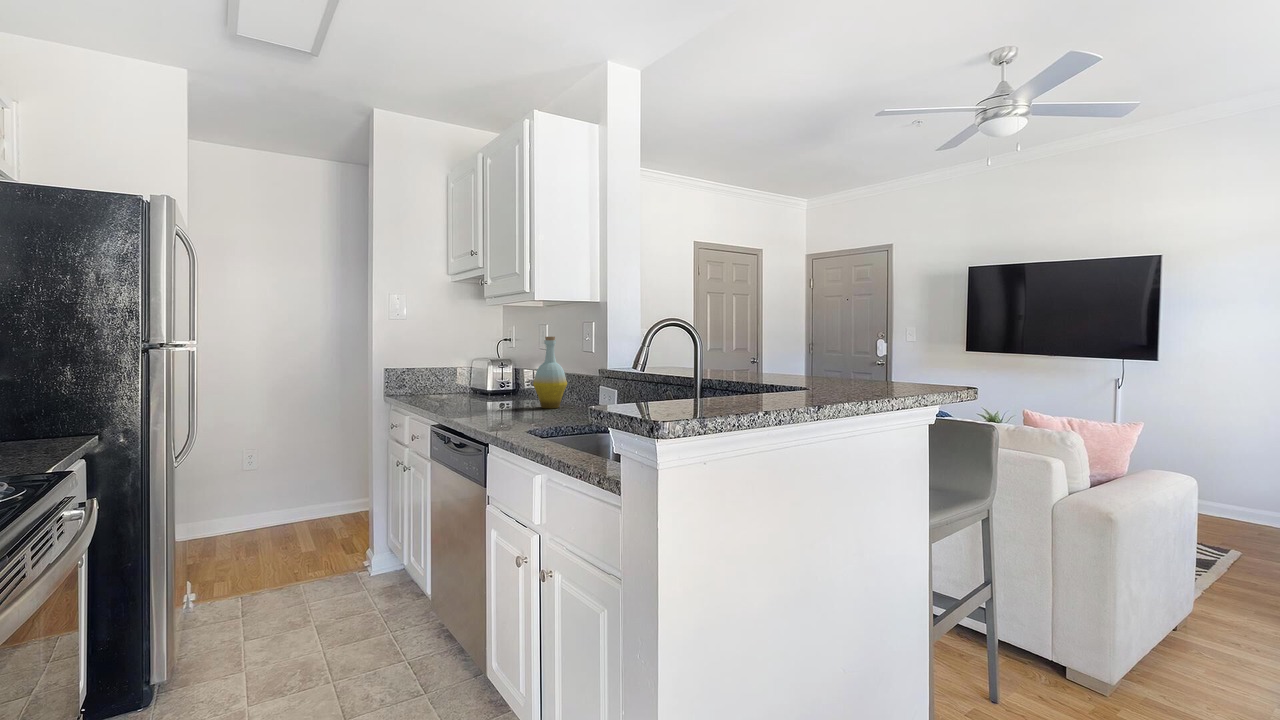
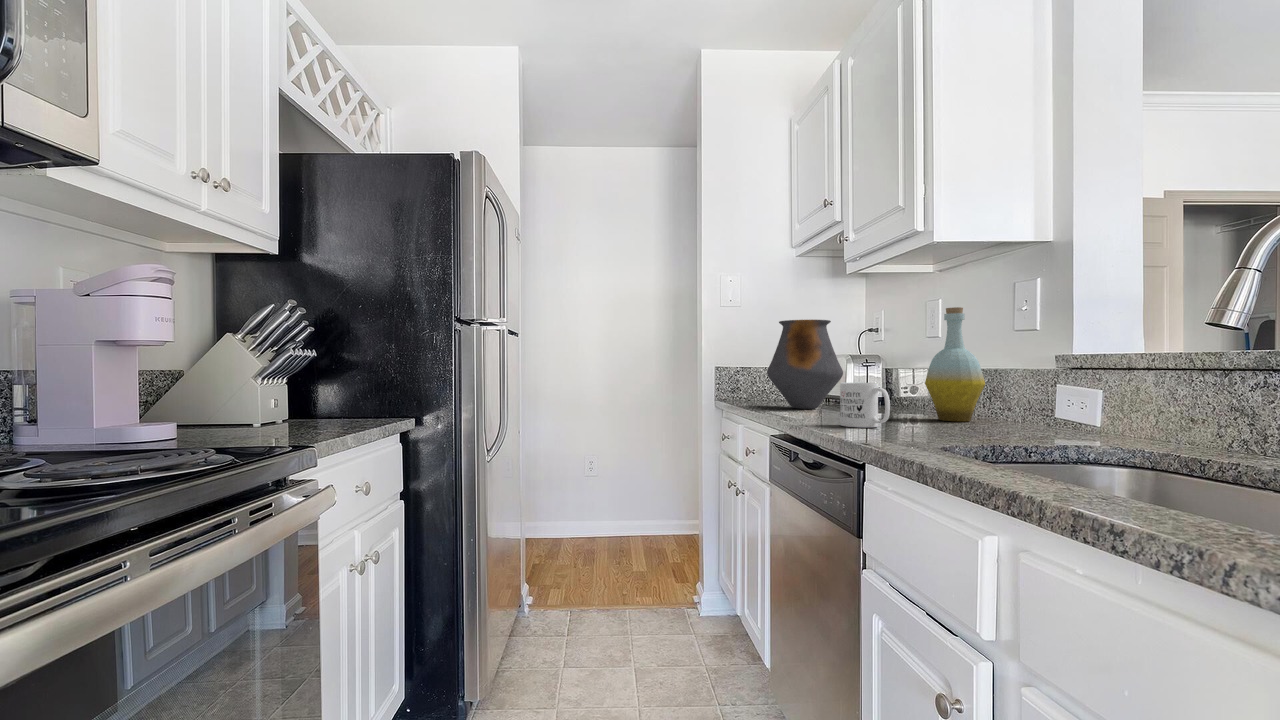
vase: none [427,337,484,403] -> present [767,320,843,409]
mug: none [477,389,507,419] -> present [840,383,890,428]

